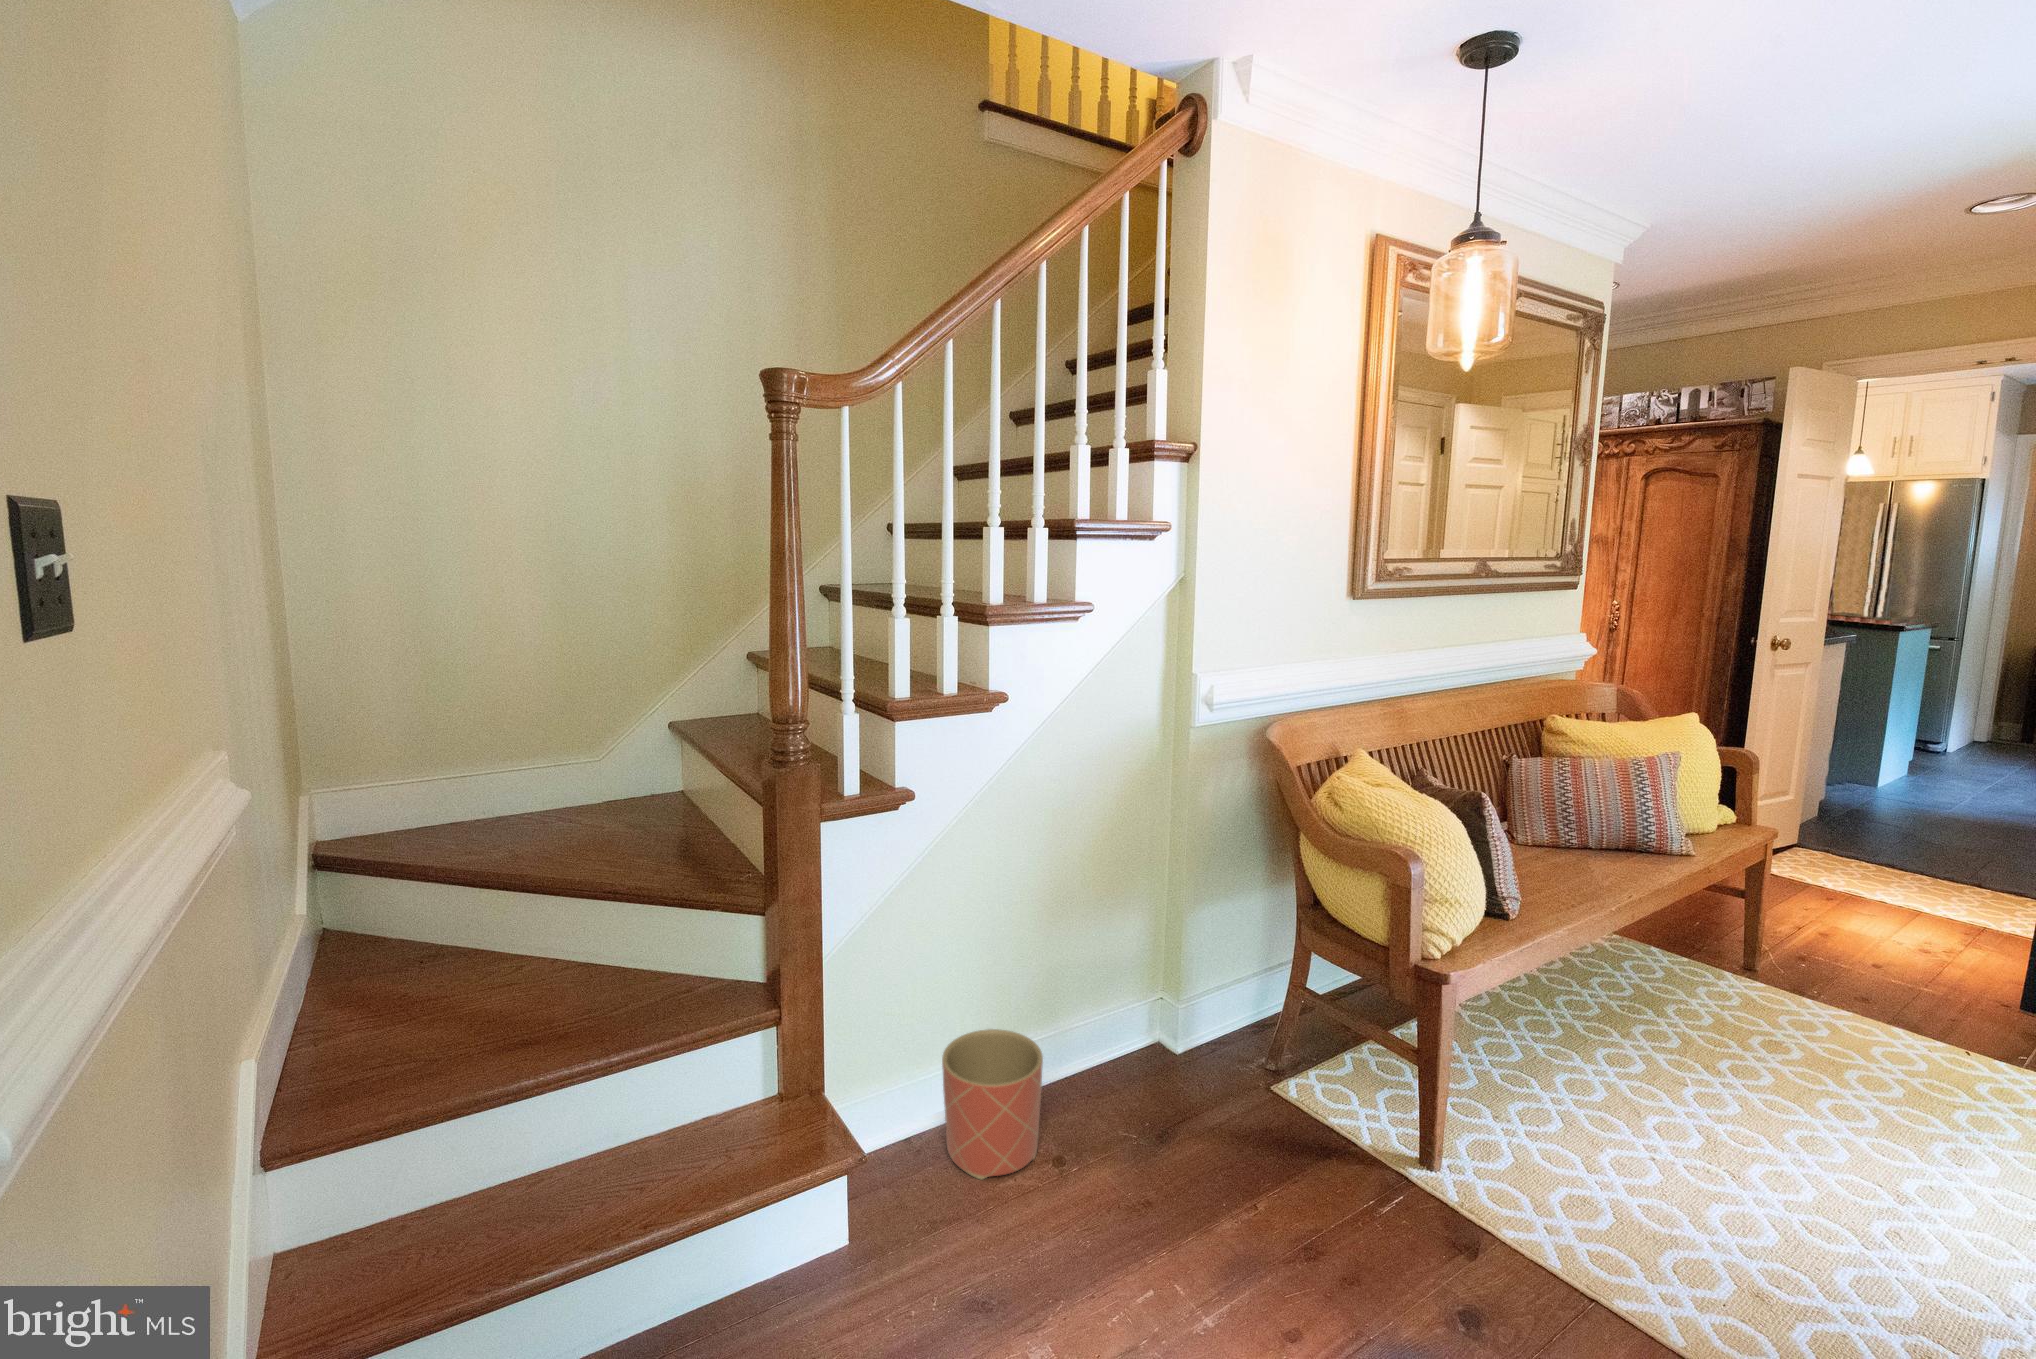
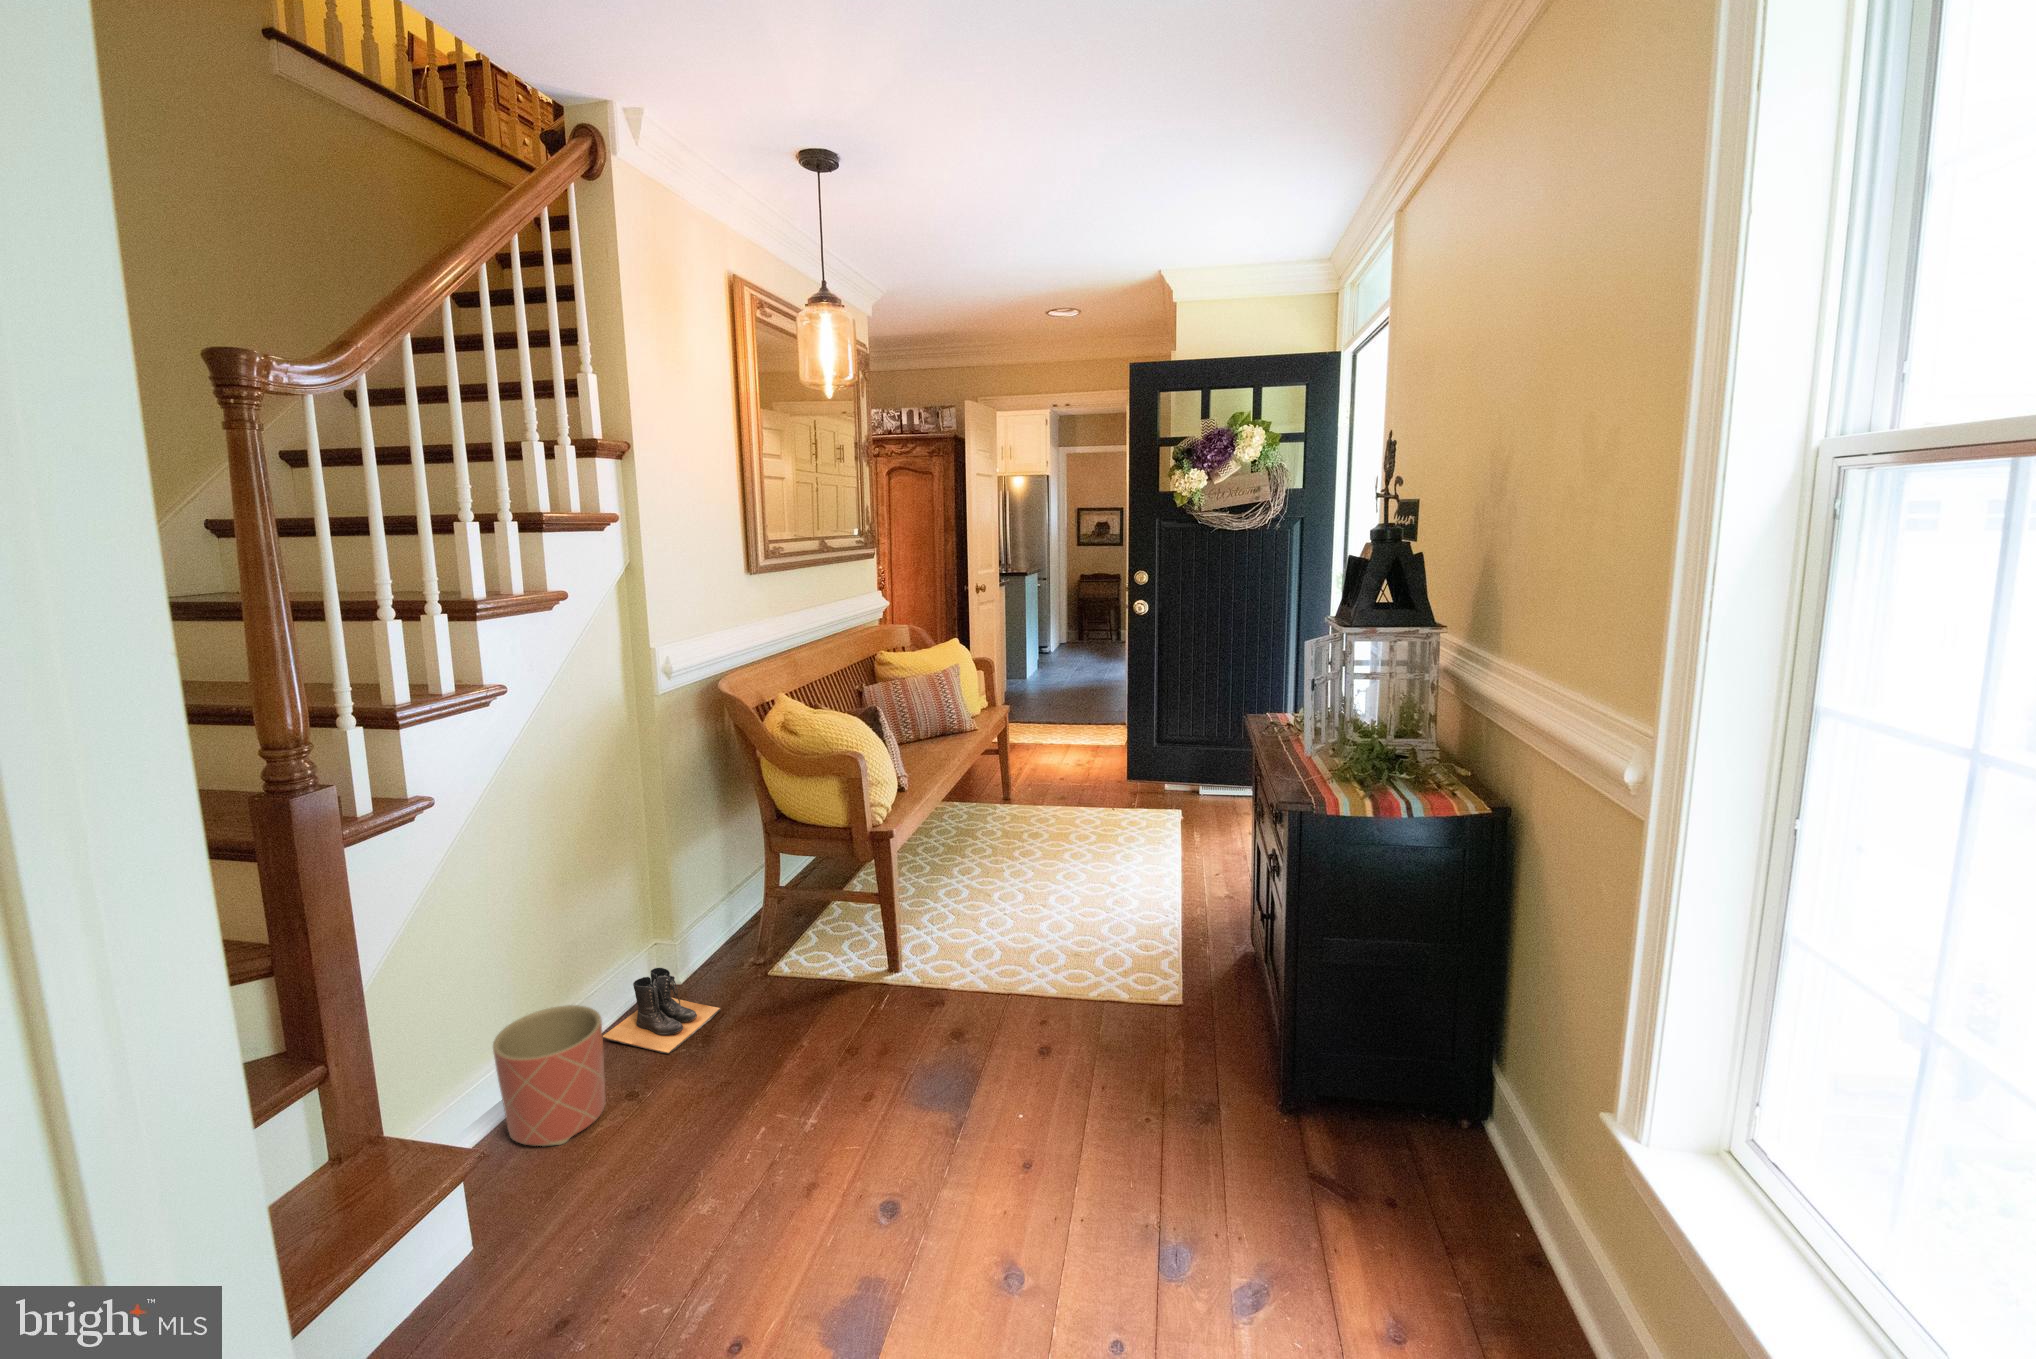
boots: none [1075,1028,1197,1132] -> present [603,968,721,1054]

